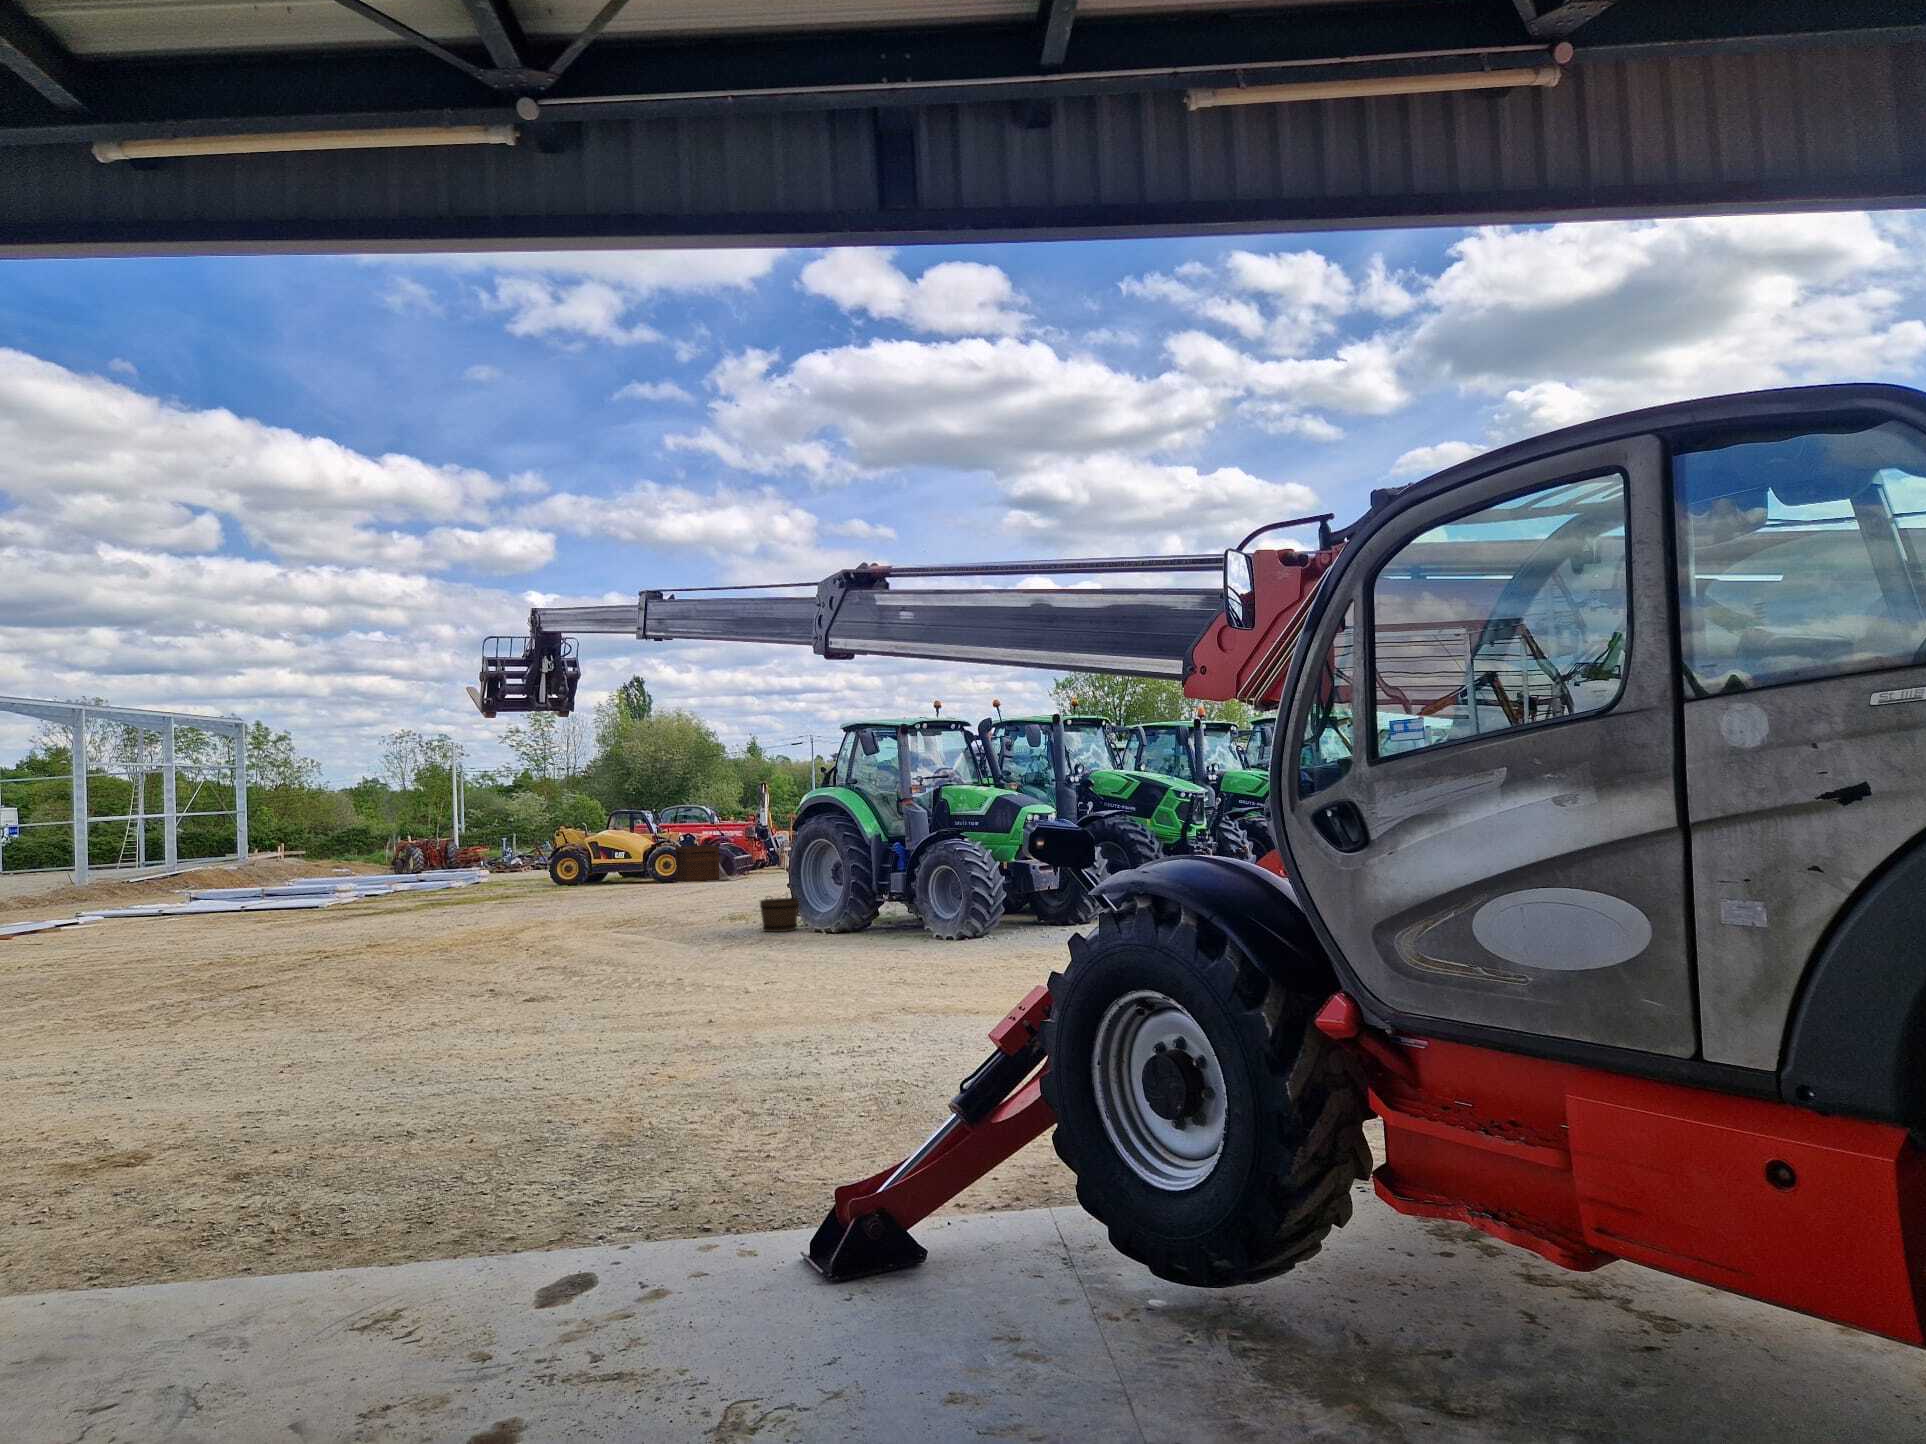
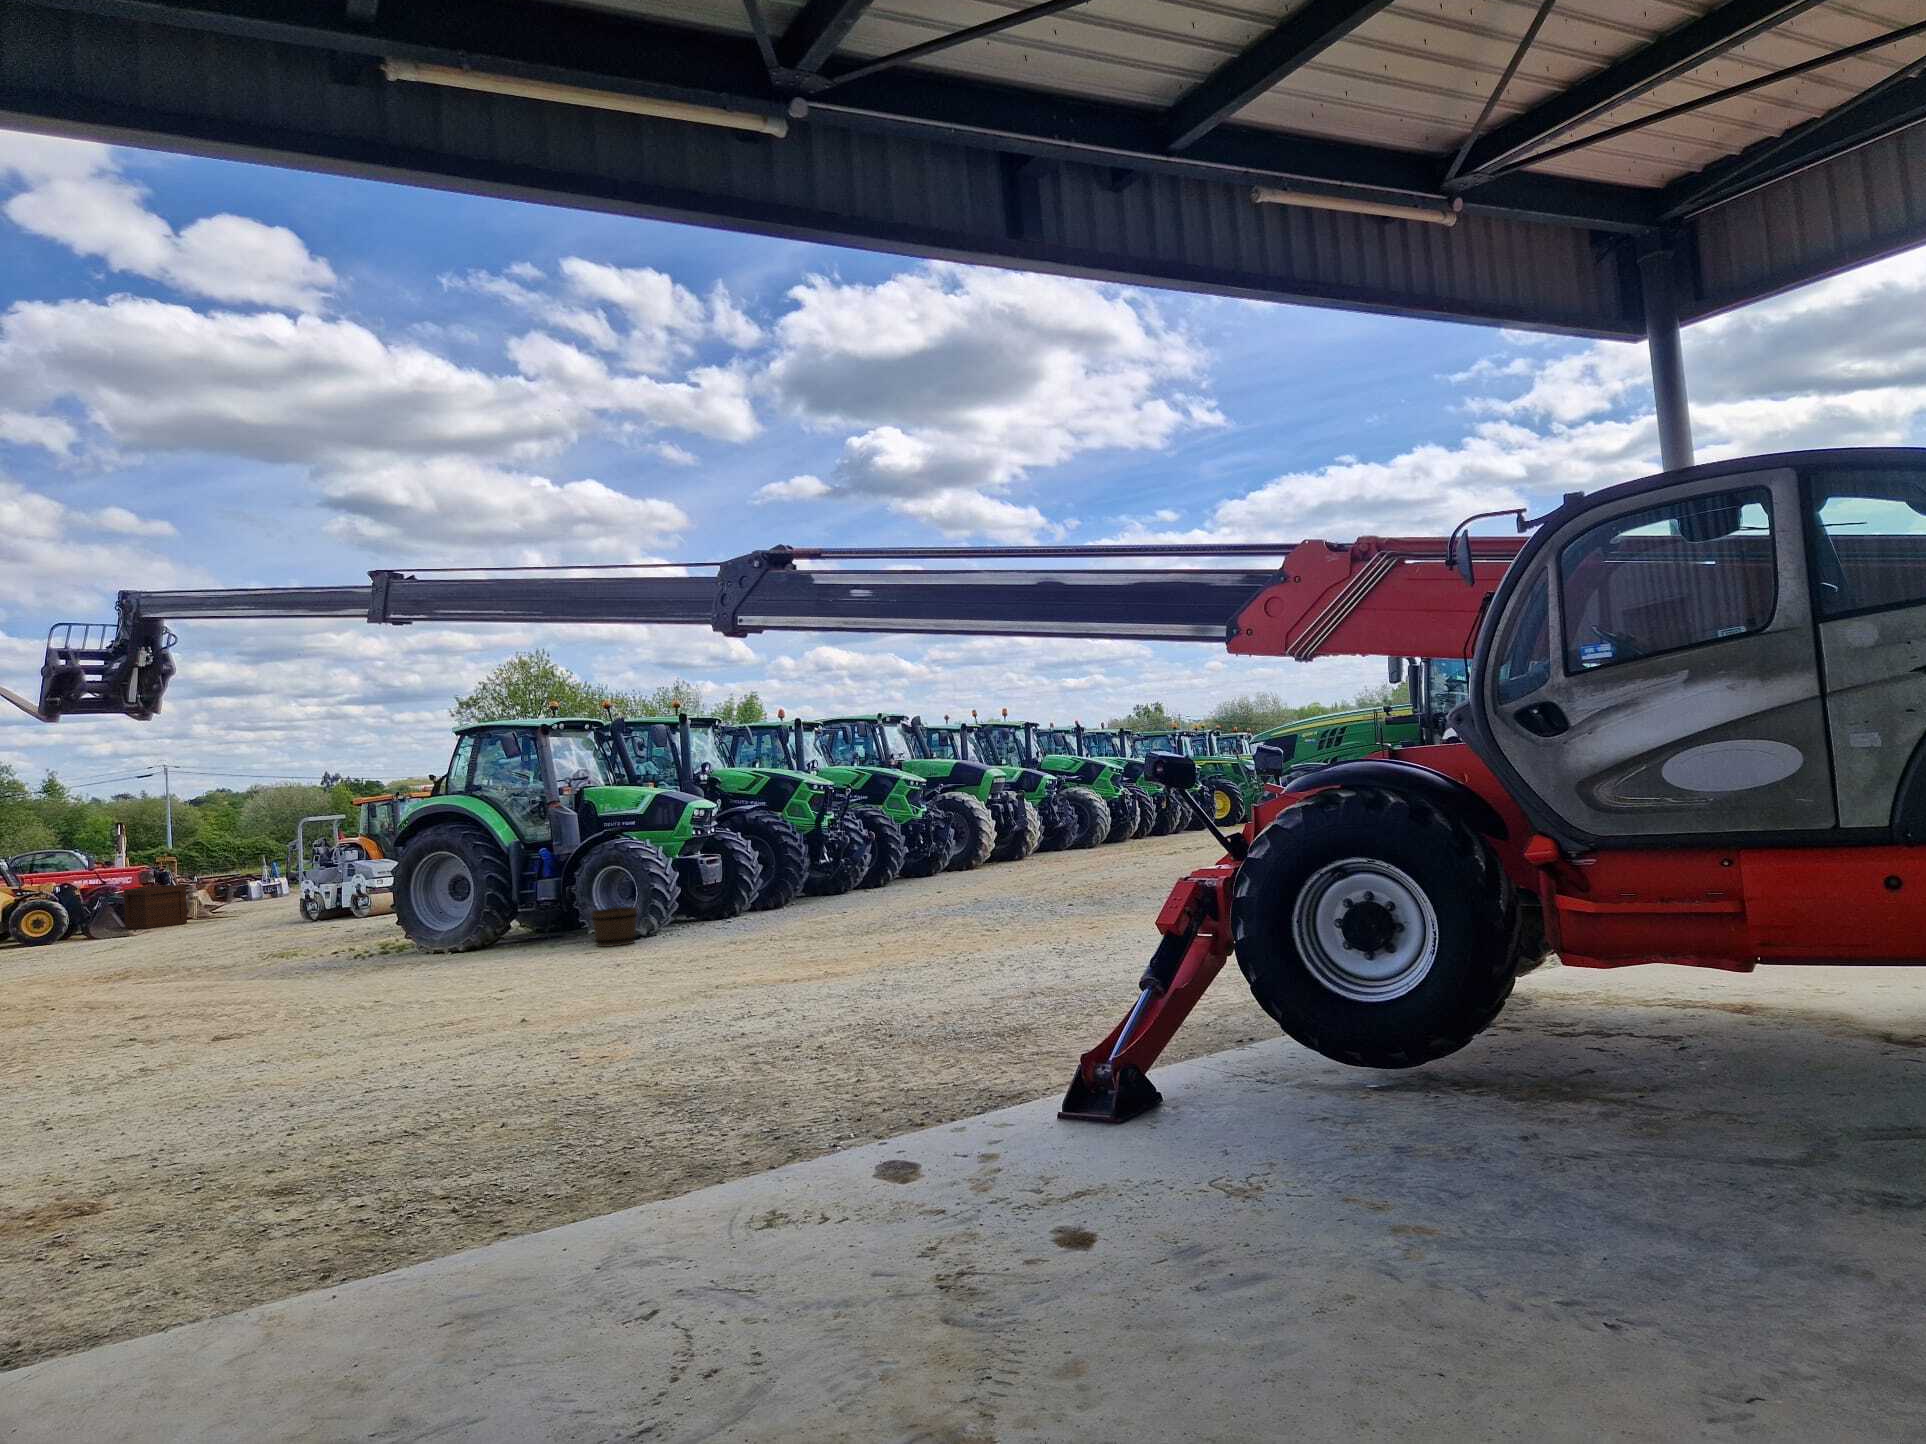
bucket: present [760,896,799,932] -> present [591,903,638,947]

